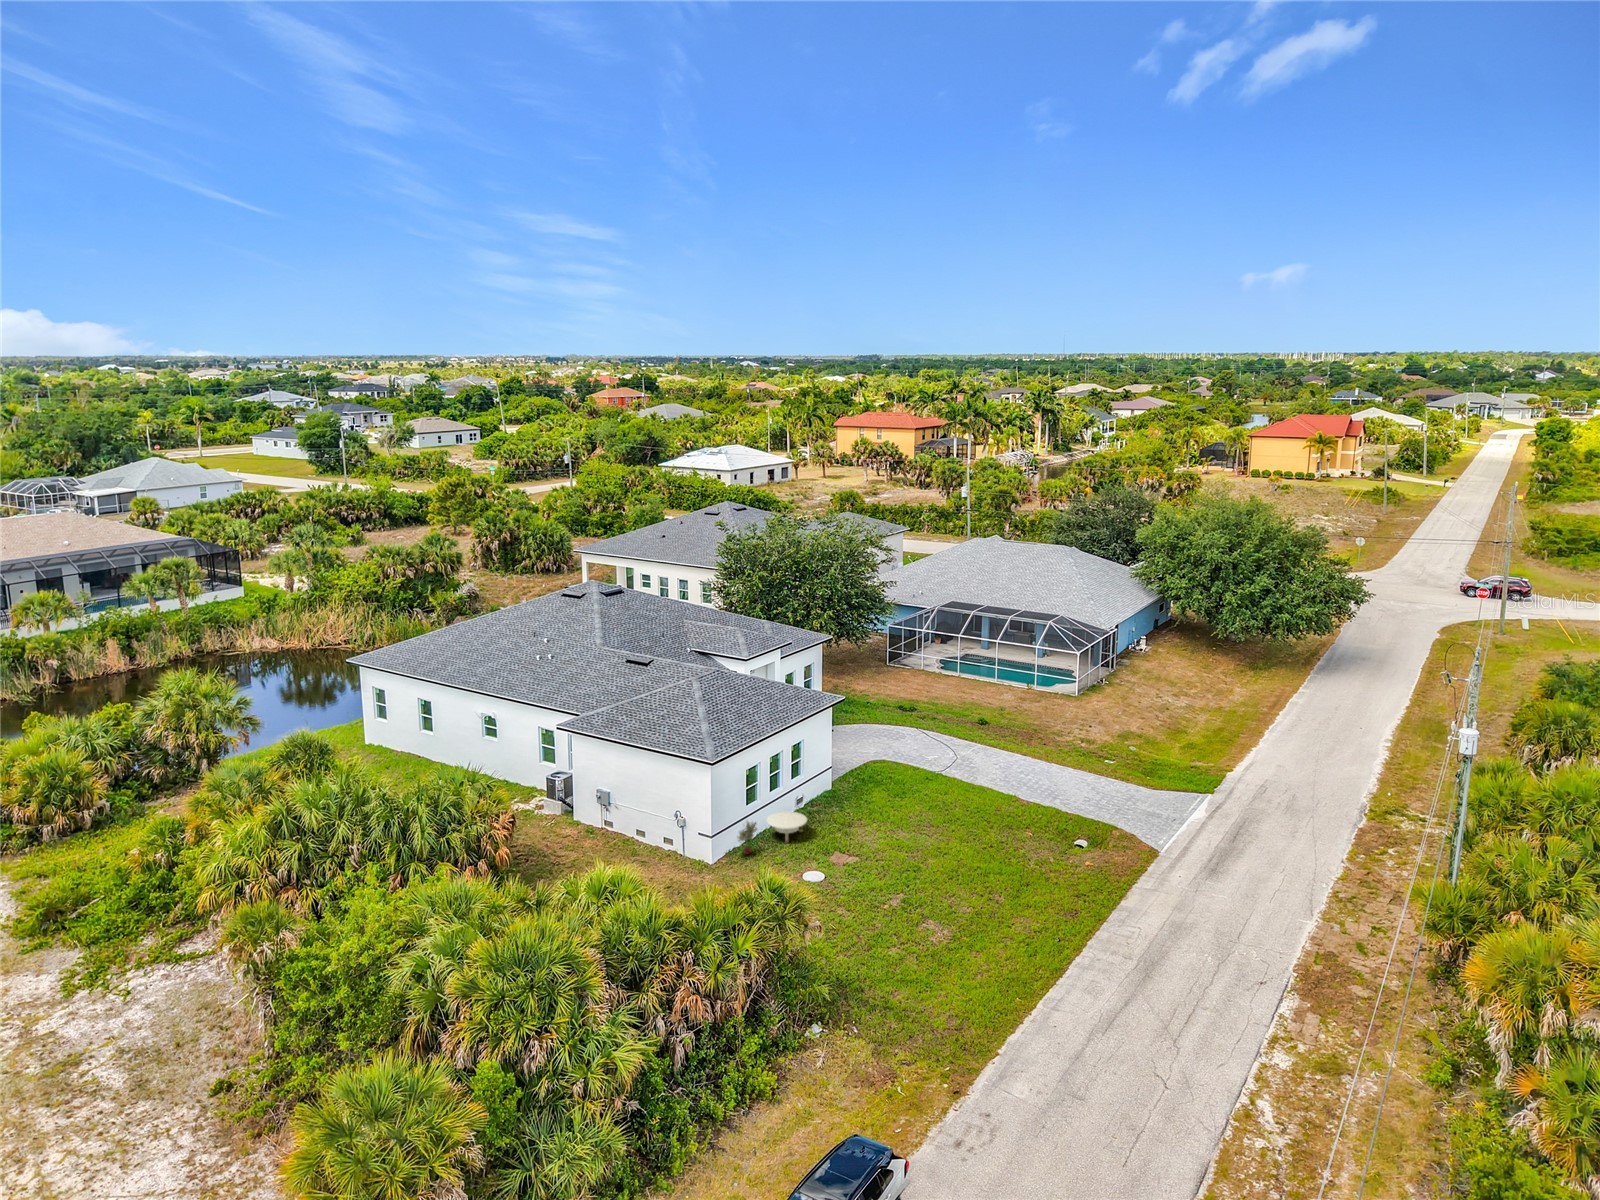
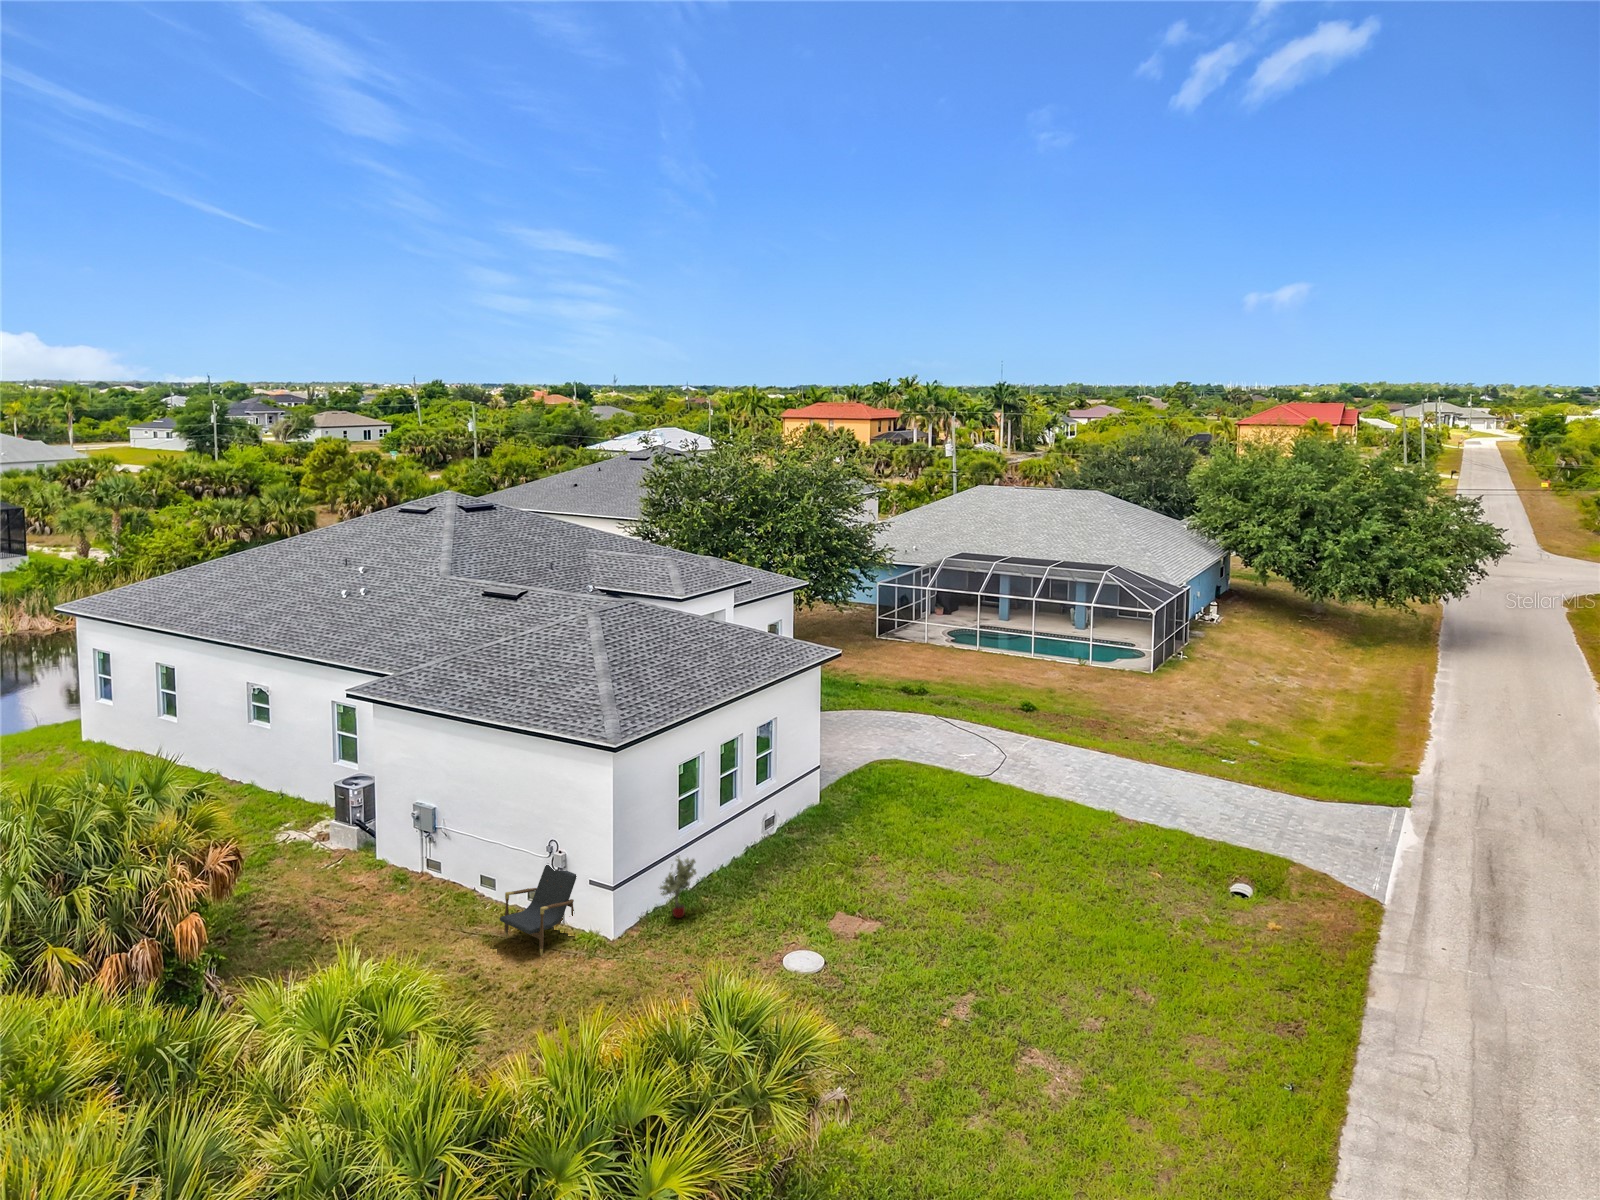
round table: present [767,811,807,843] -> none [712,840,784,896]
lounge chair: none [652,823,692,872] -> present [500,865,577,956]

